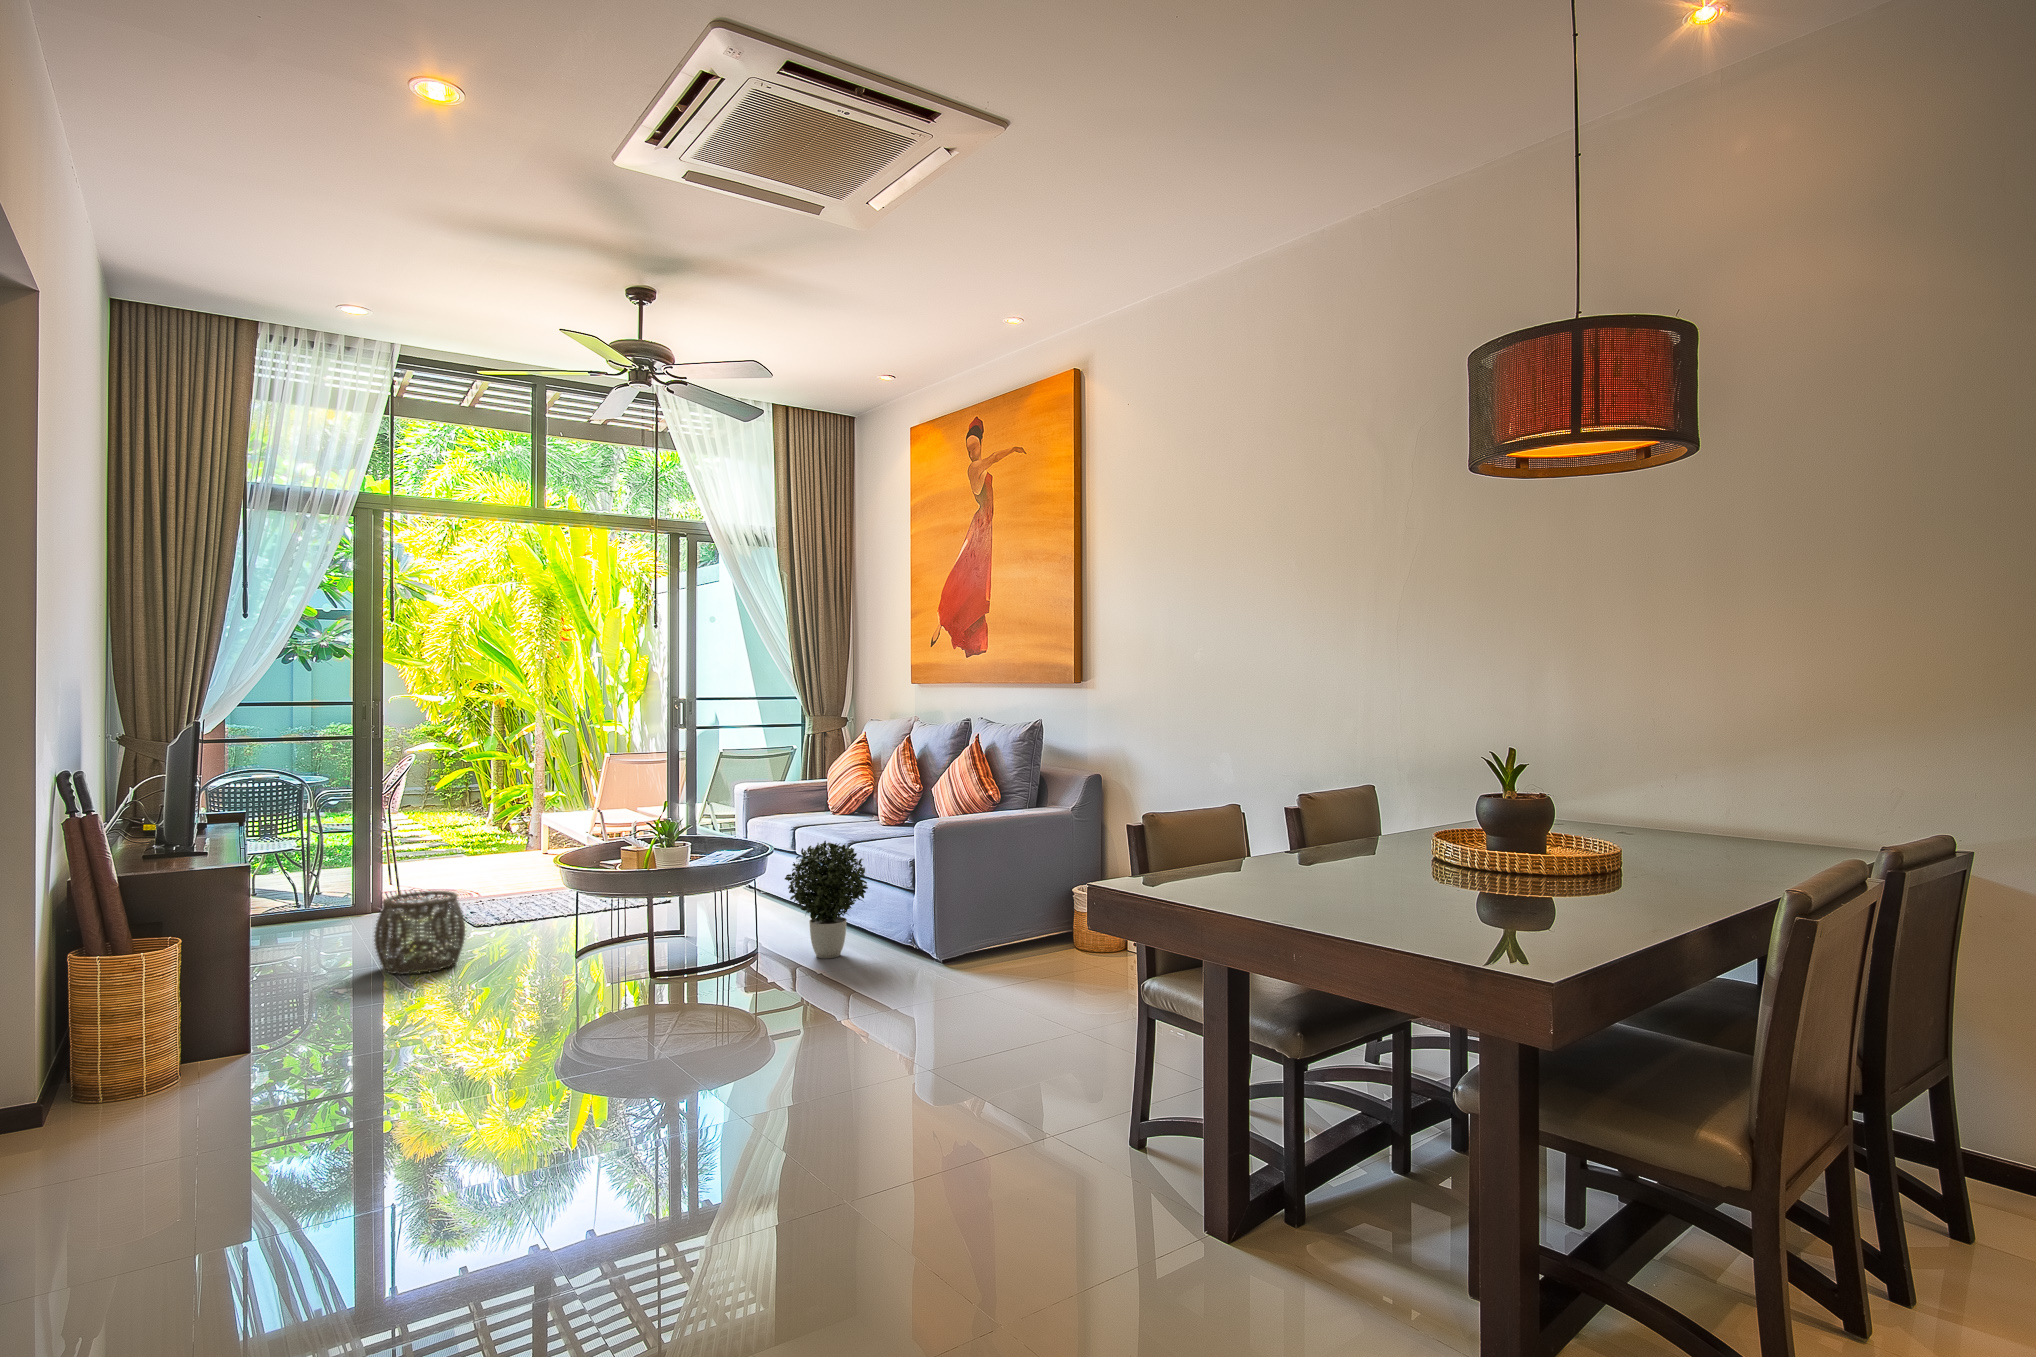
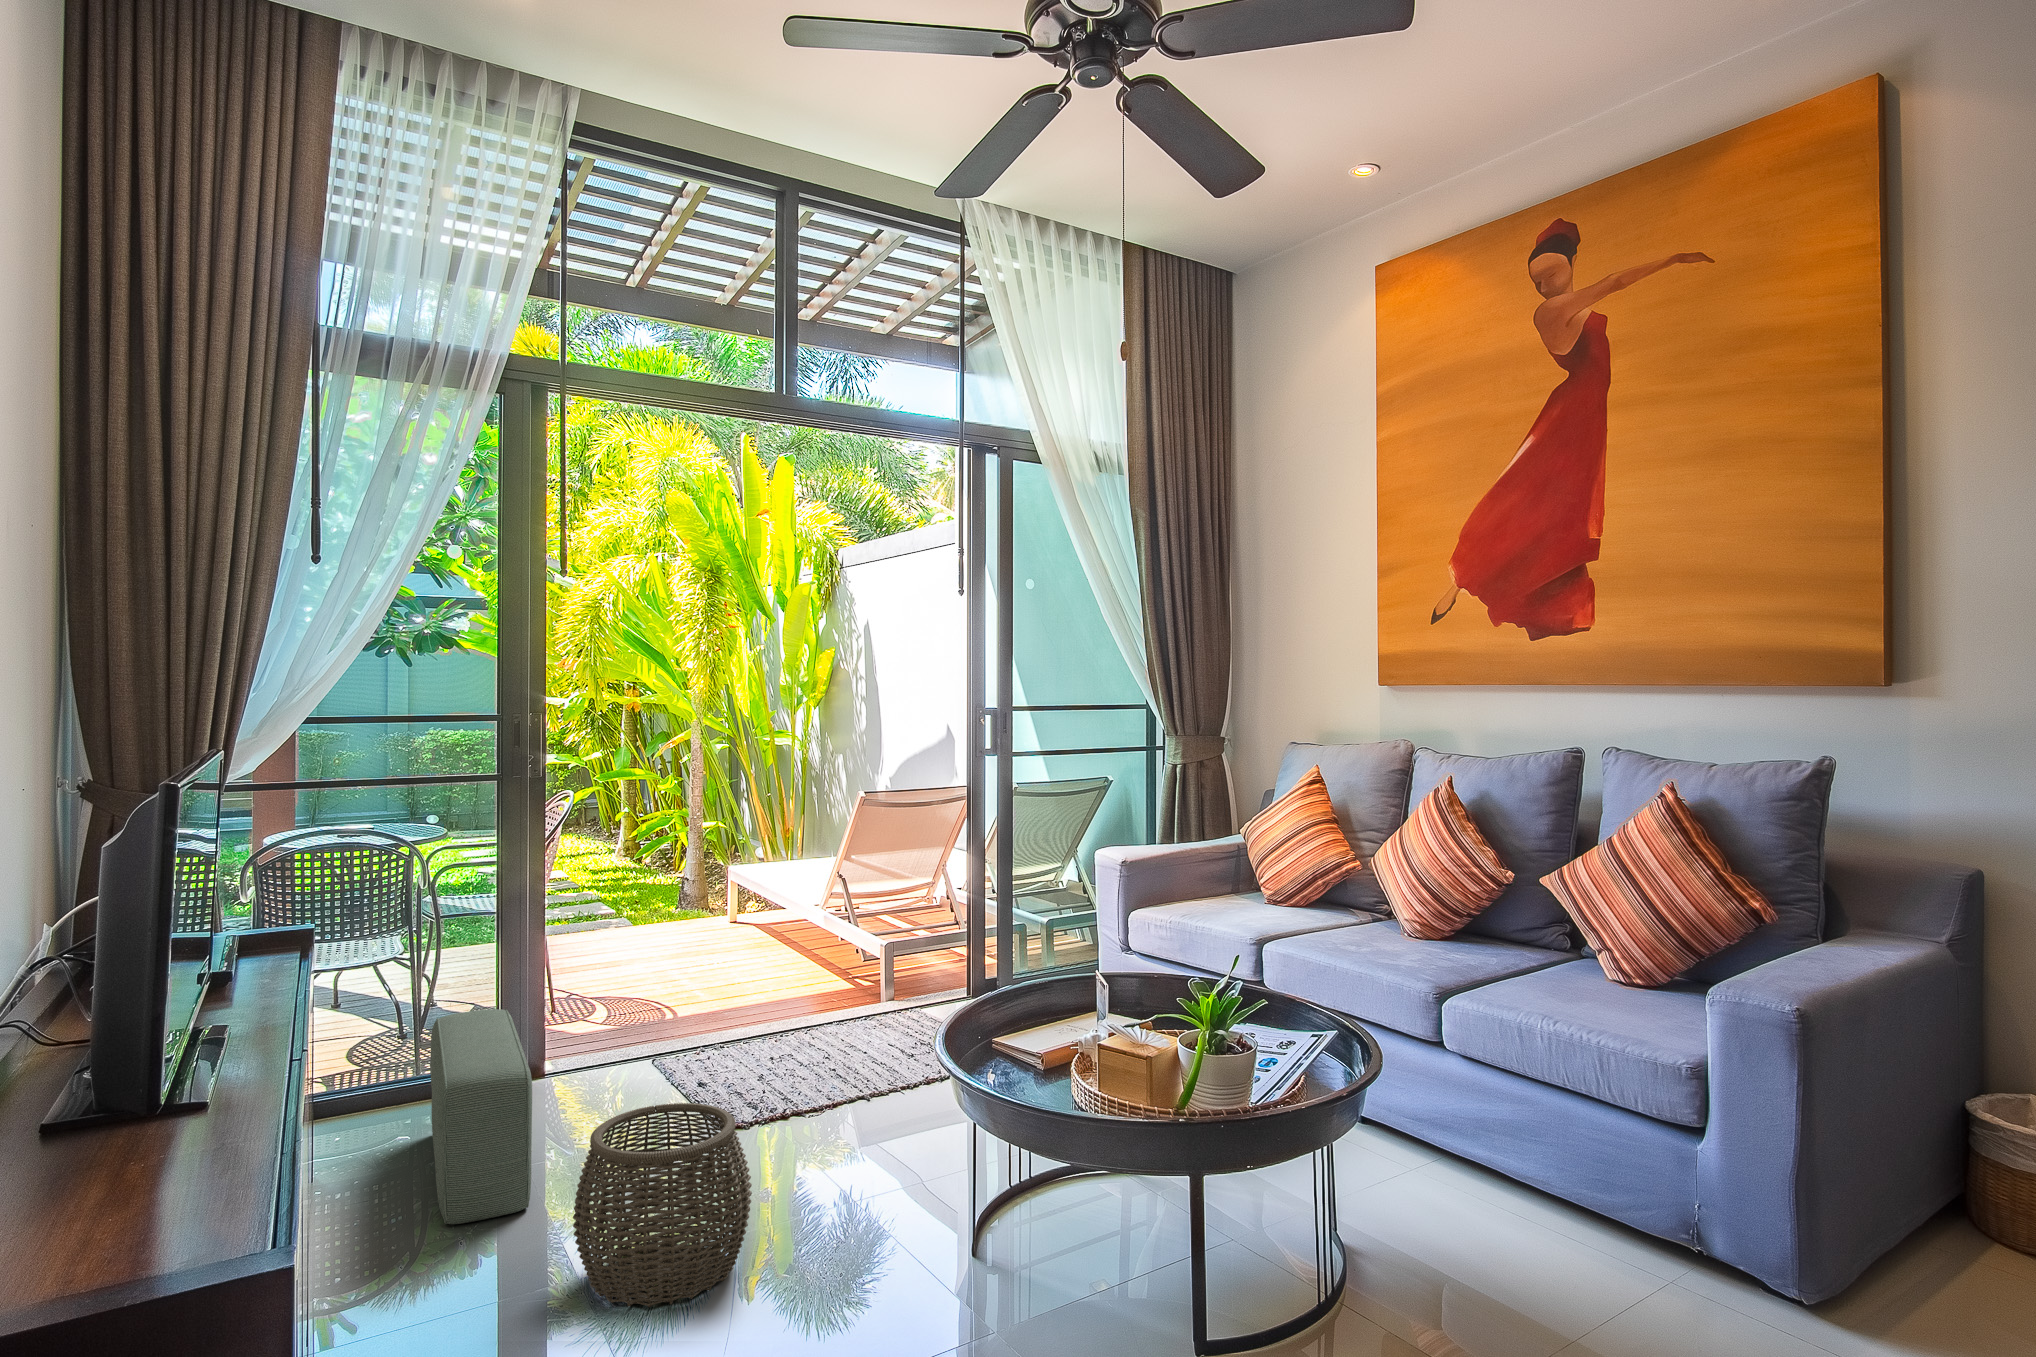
potted plant: present [785,841,868,958] -> none [1404,1011,1584,1267]
pouf: none [311,864,362,957] -> present [430,1009,532,1224]

